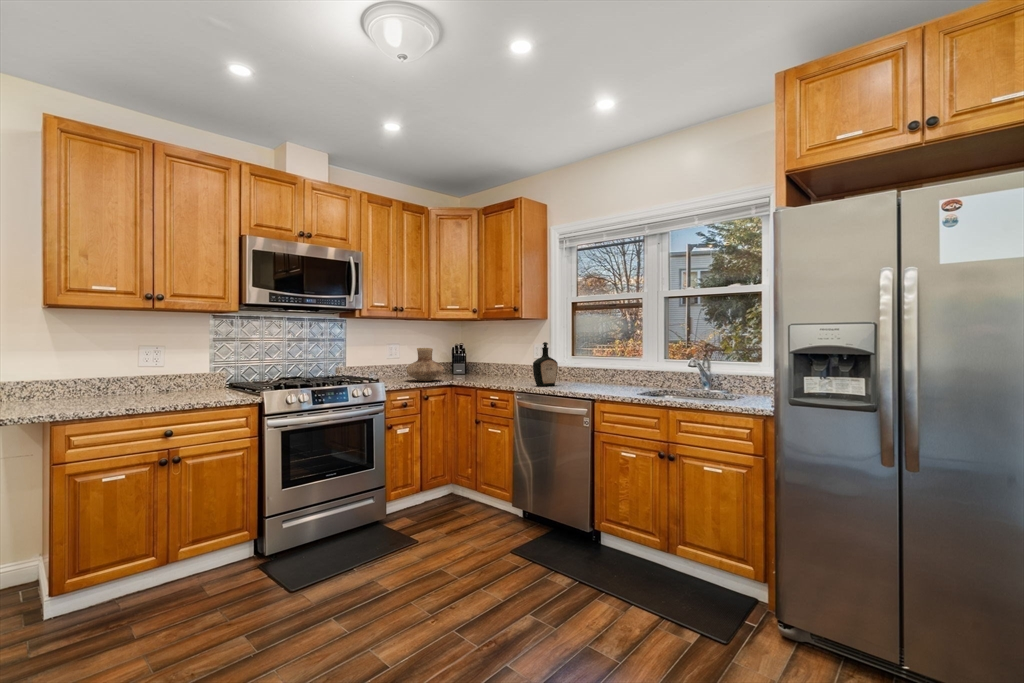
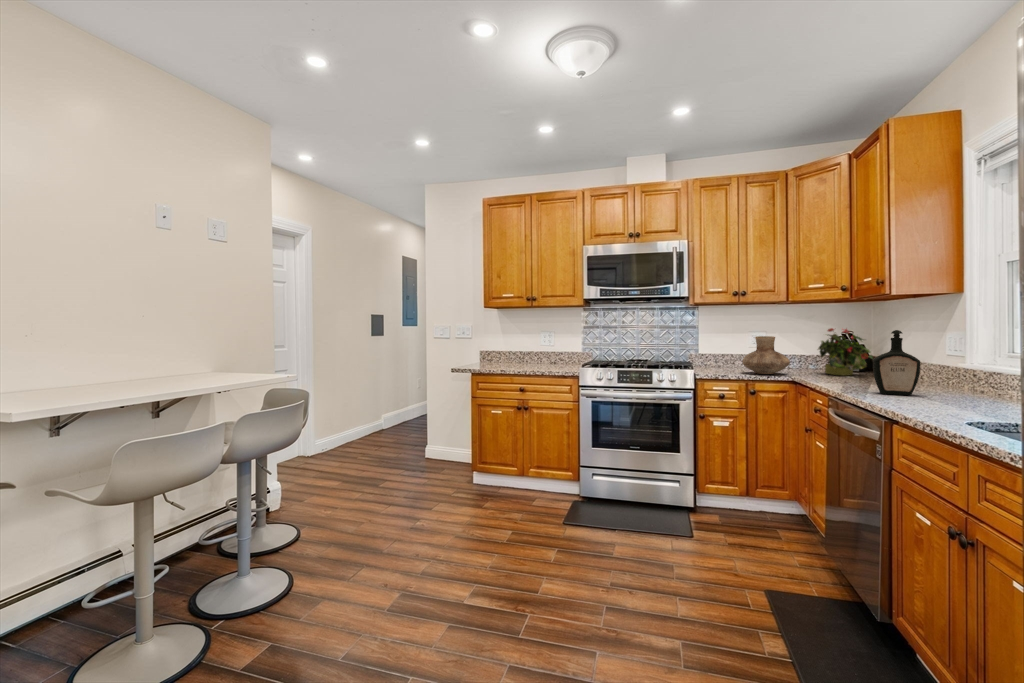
potted plant: none [447,340,488,377] -> present [818,328,873,376]

